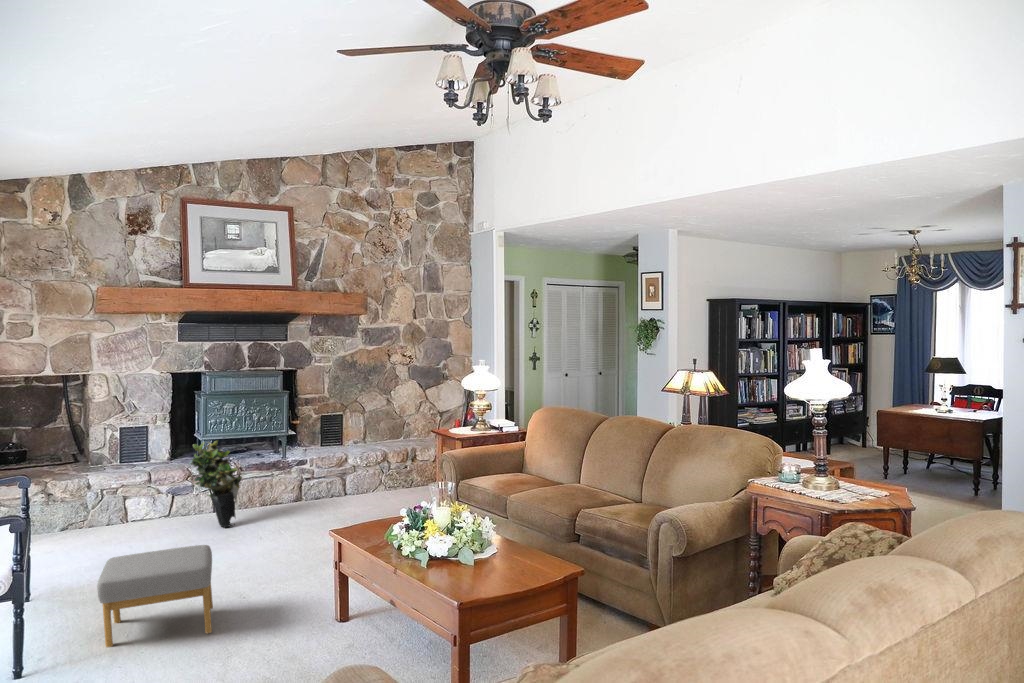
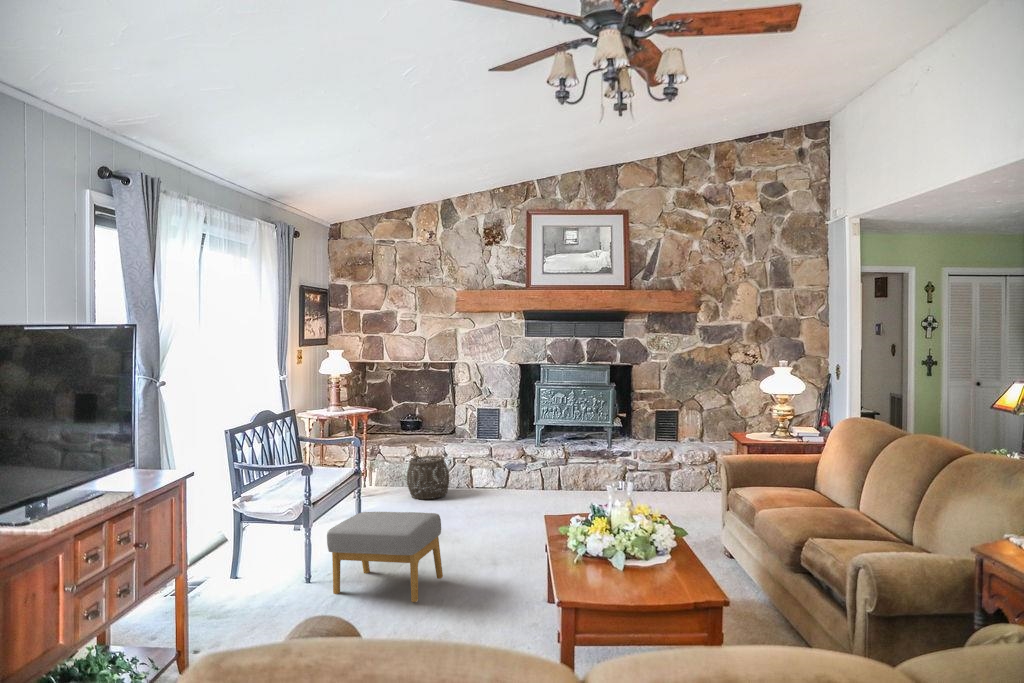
potted plant: present [189,440,242,528] -> none [506,423,554,506]
woven basket: none [56,489,114,543] -> present [407,456,450,500]

